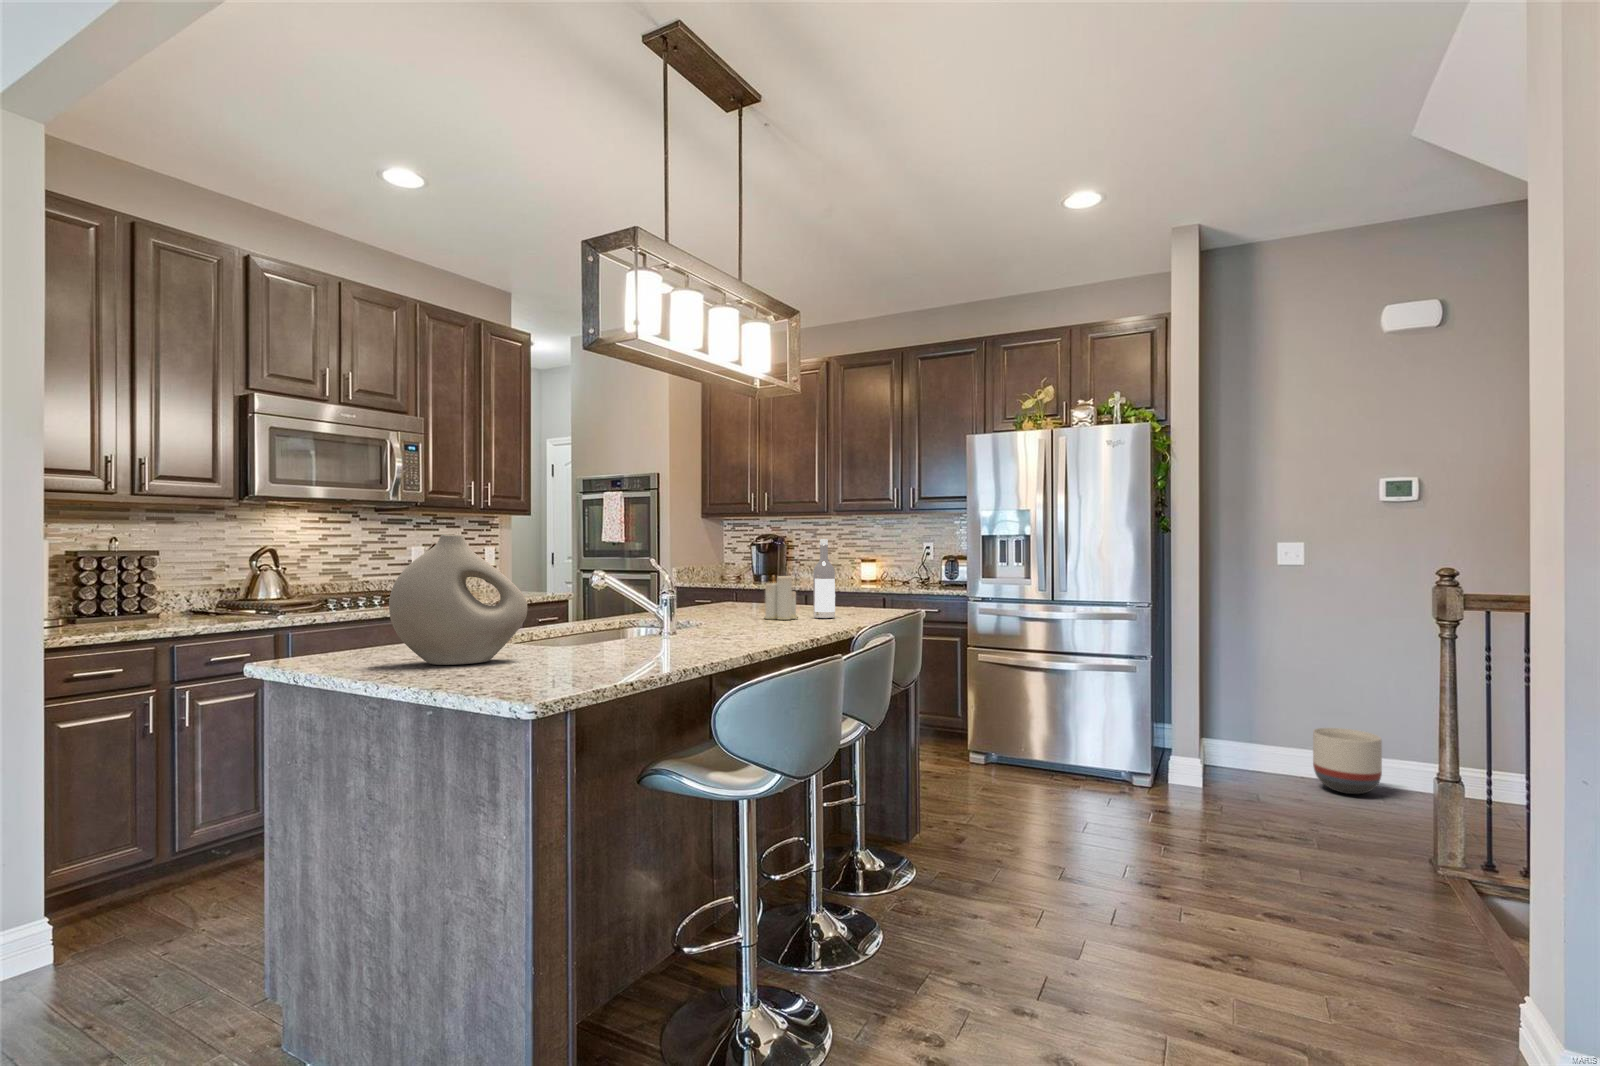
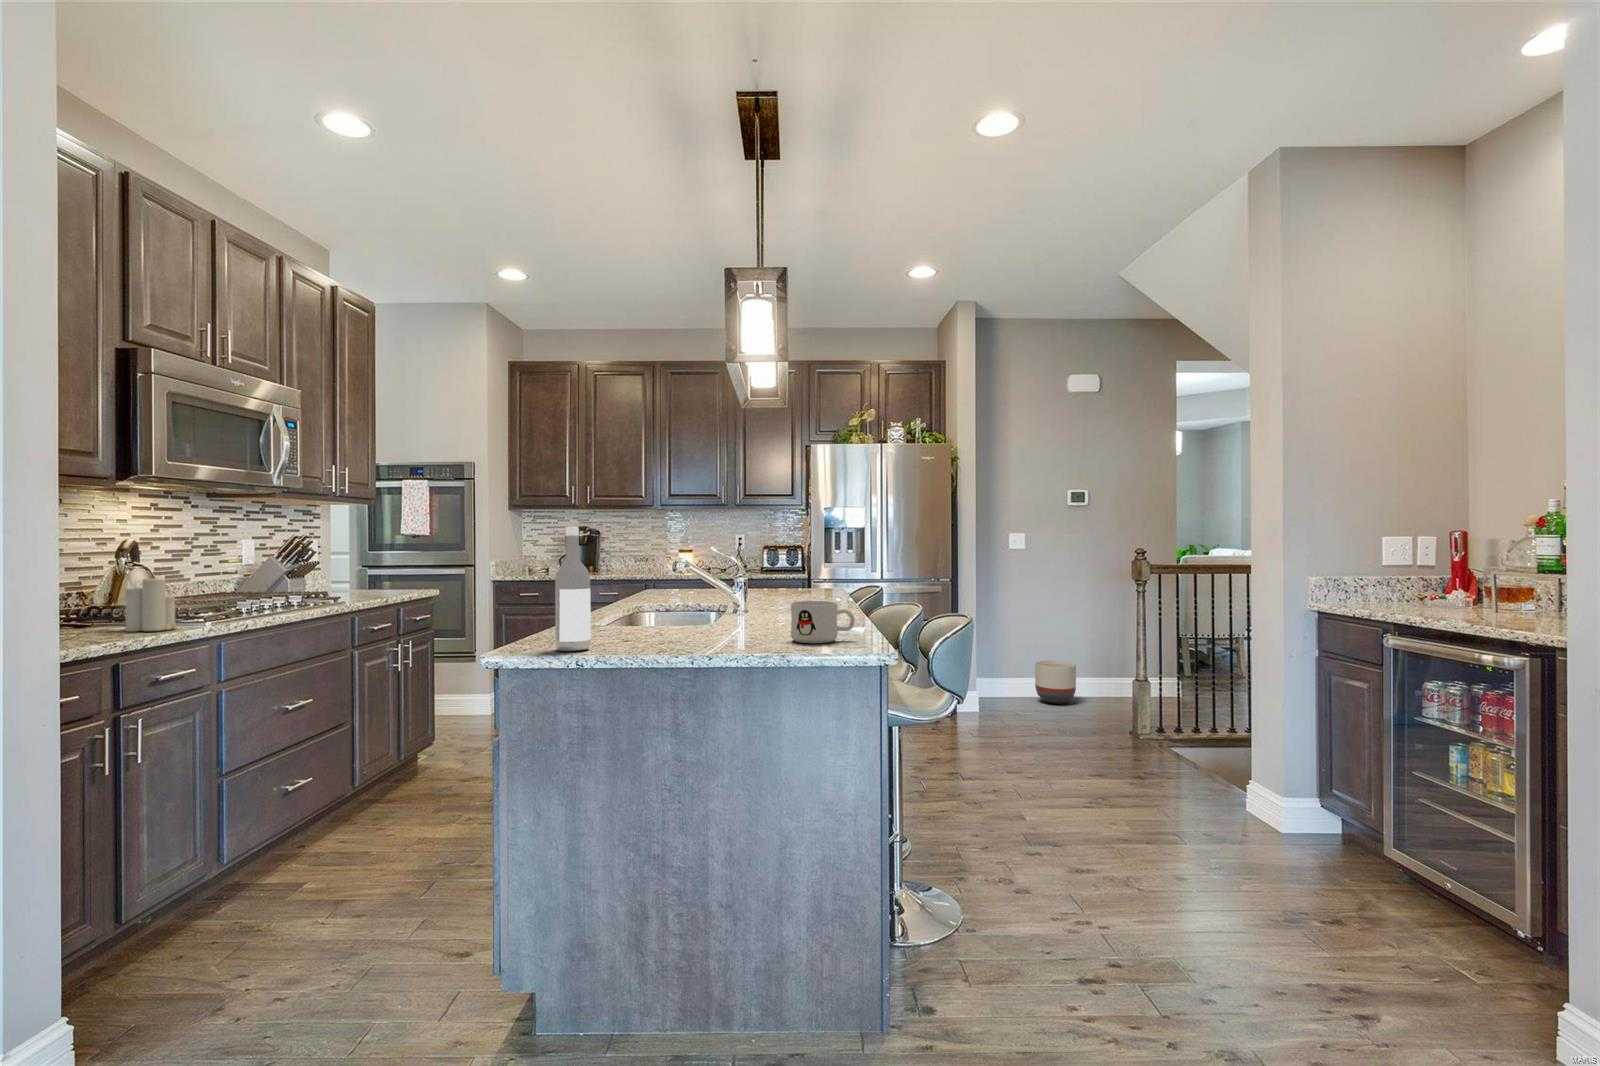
vase: present [389,534,527,665] -> none [642,528,732,644]
wine bottle: present [813,539,835,618] -> present [555,527,591,651]
candle: present [764,576,798,620] -> present [125,578,177,632]
mug: none [537,623,609,677] -> present [791,601,855,643]

